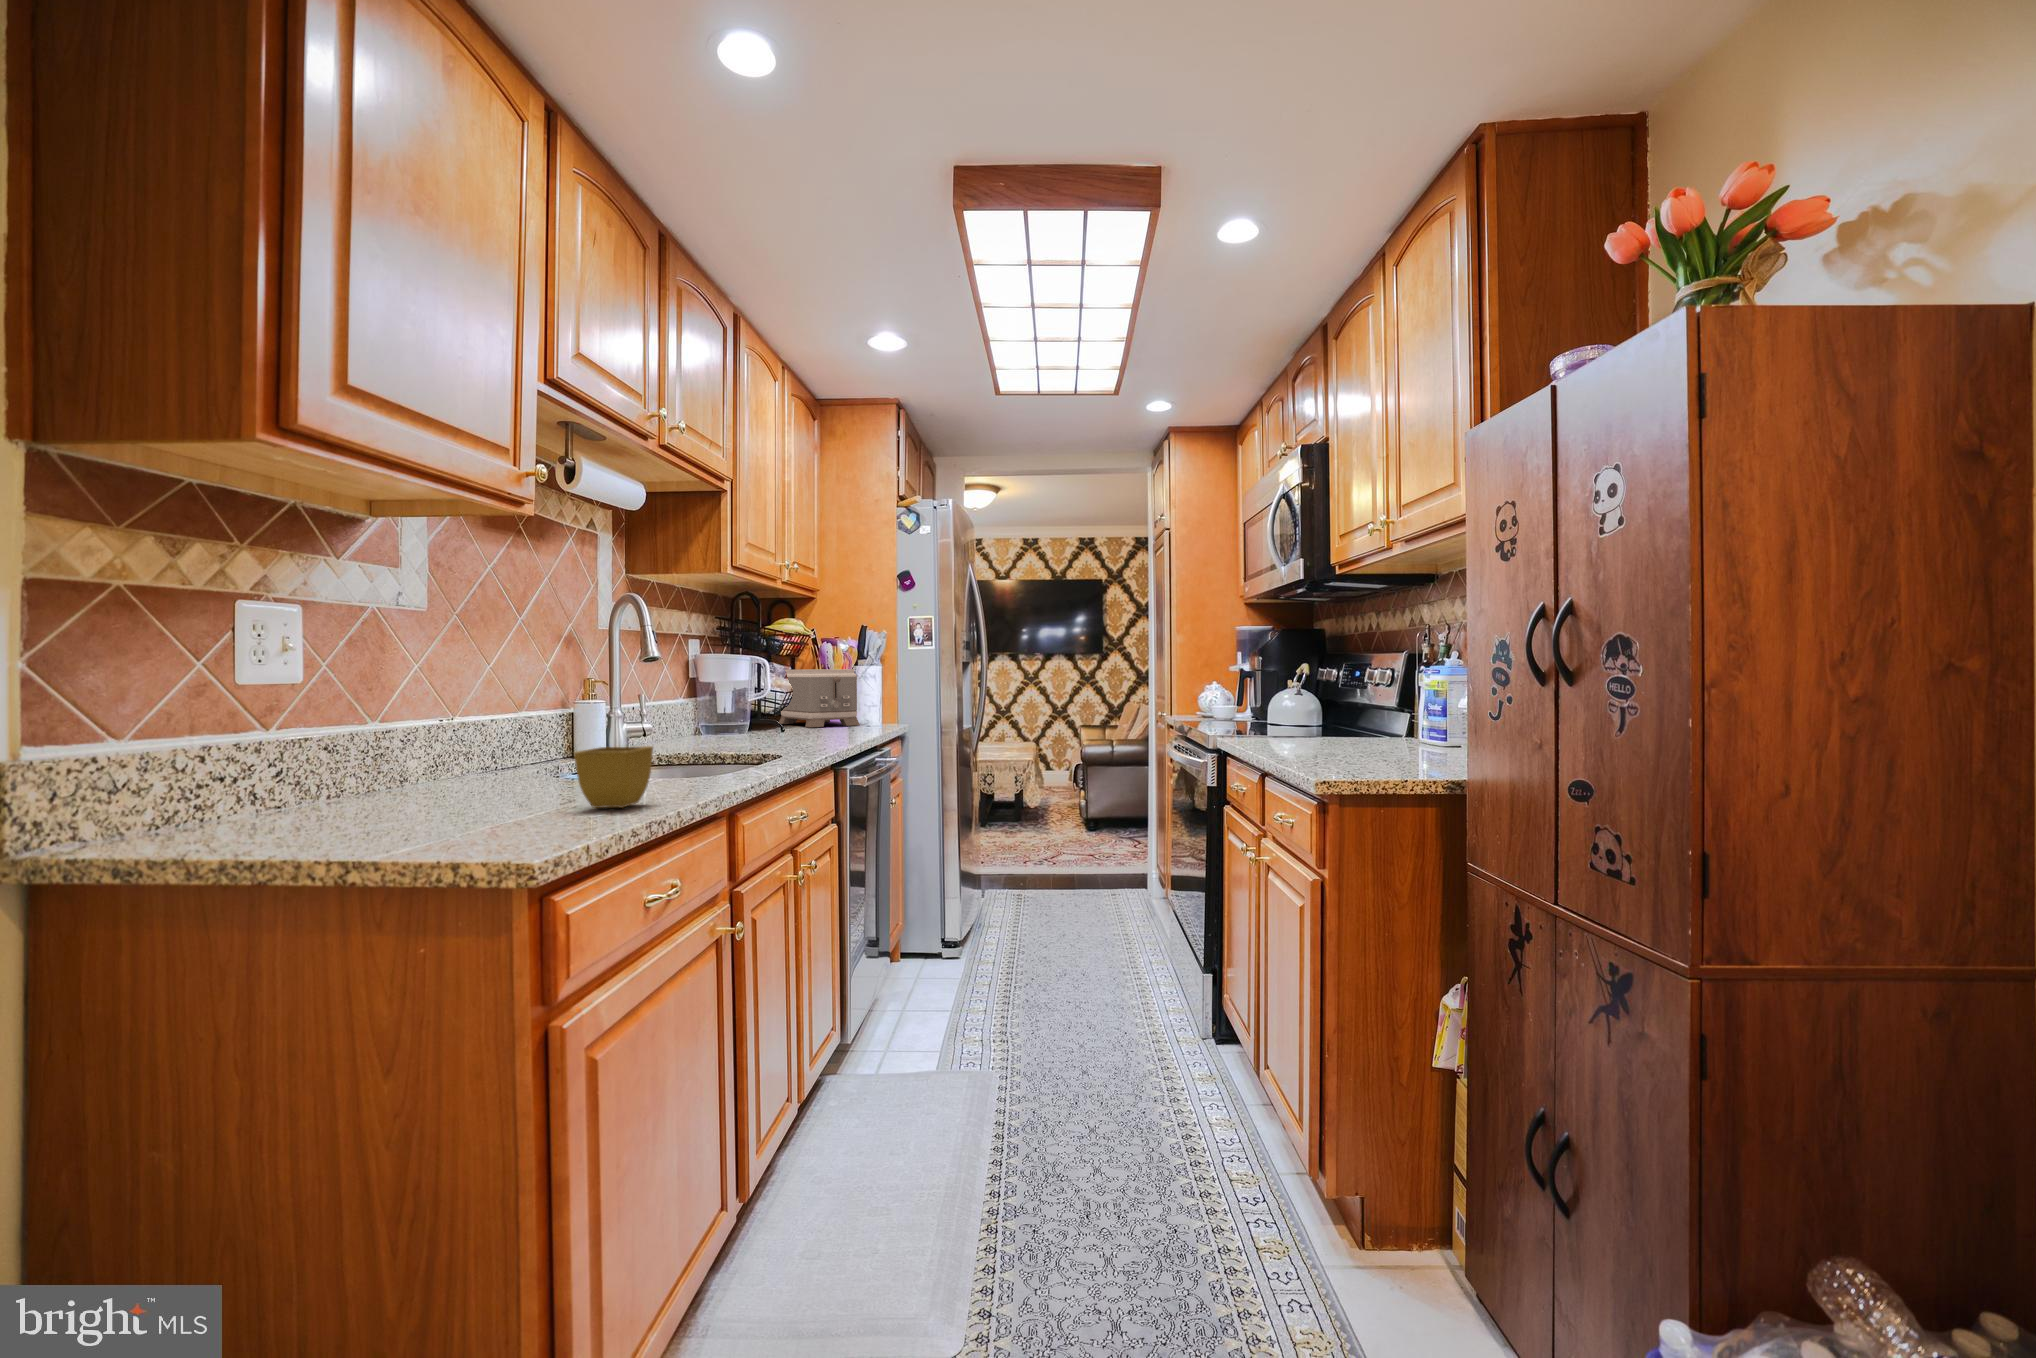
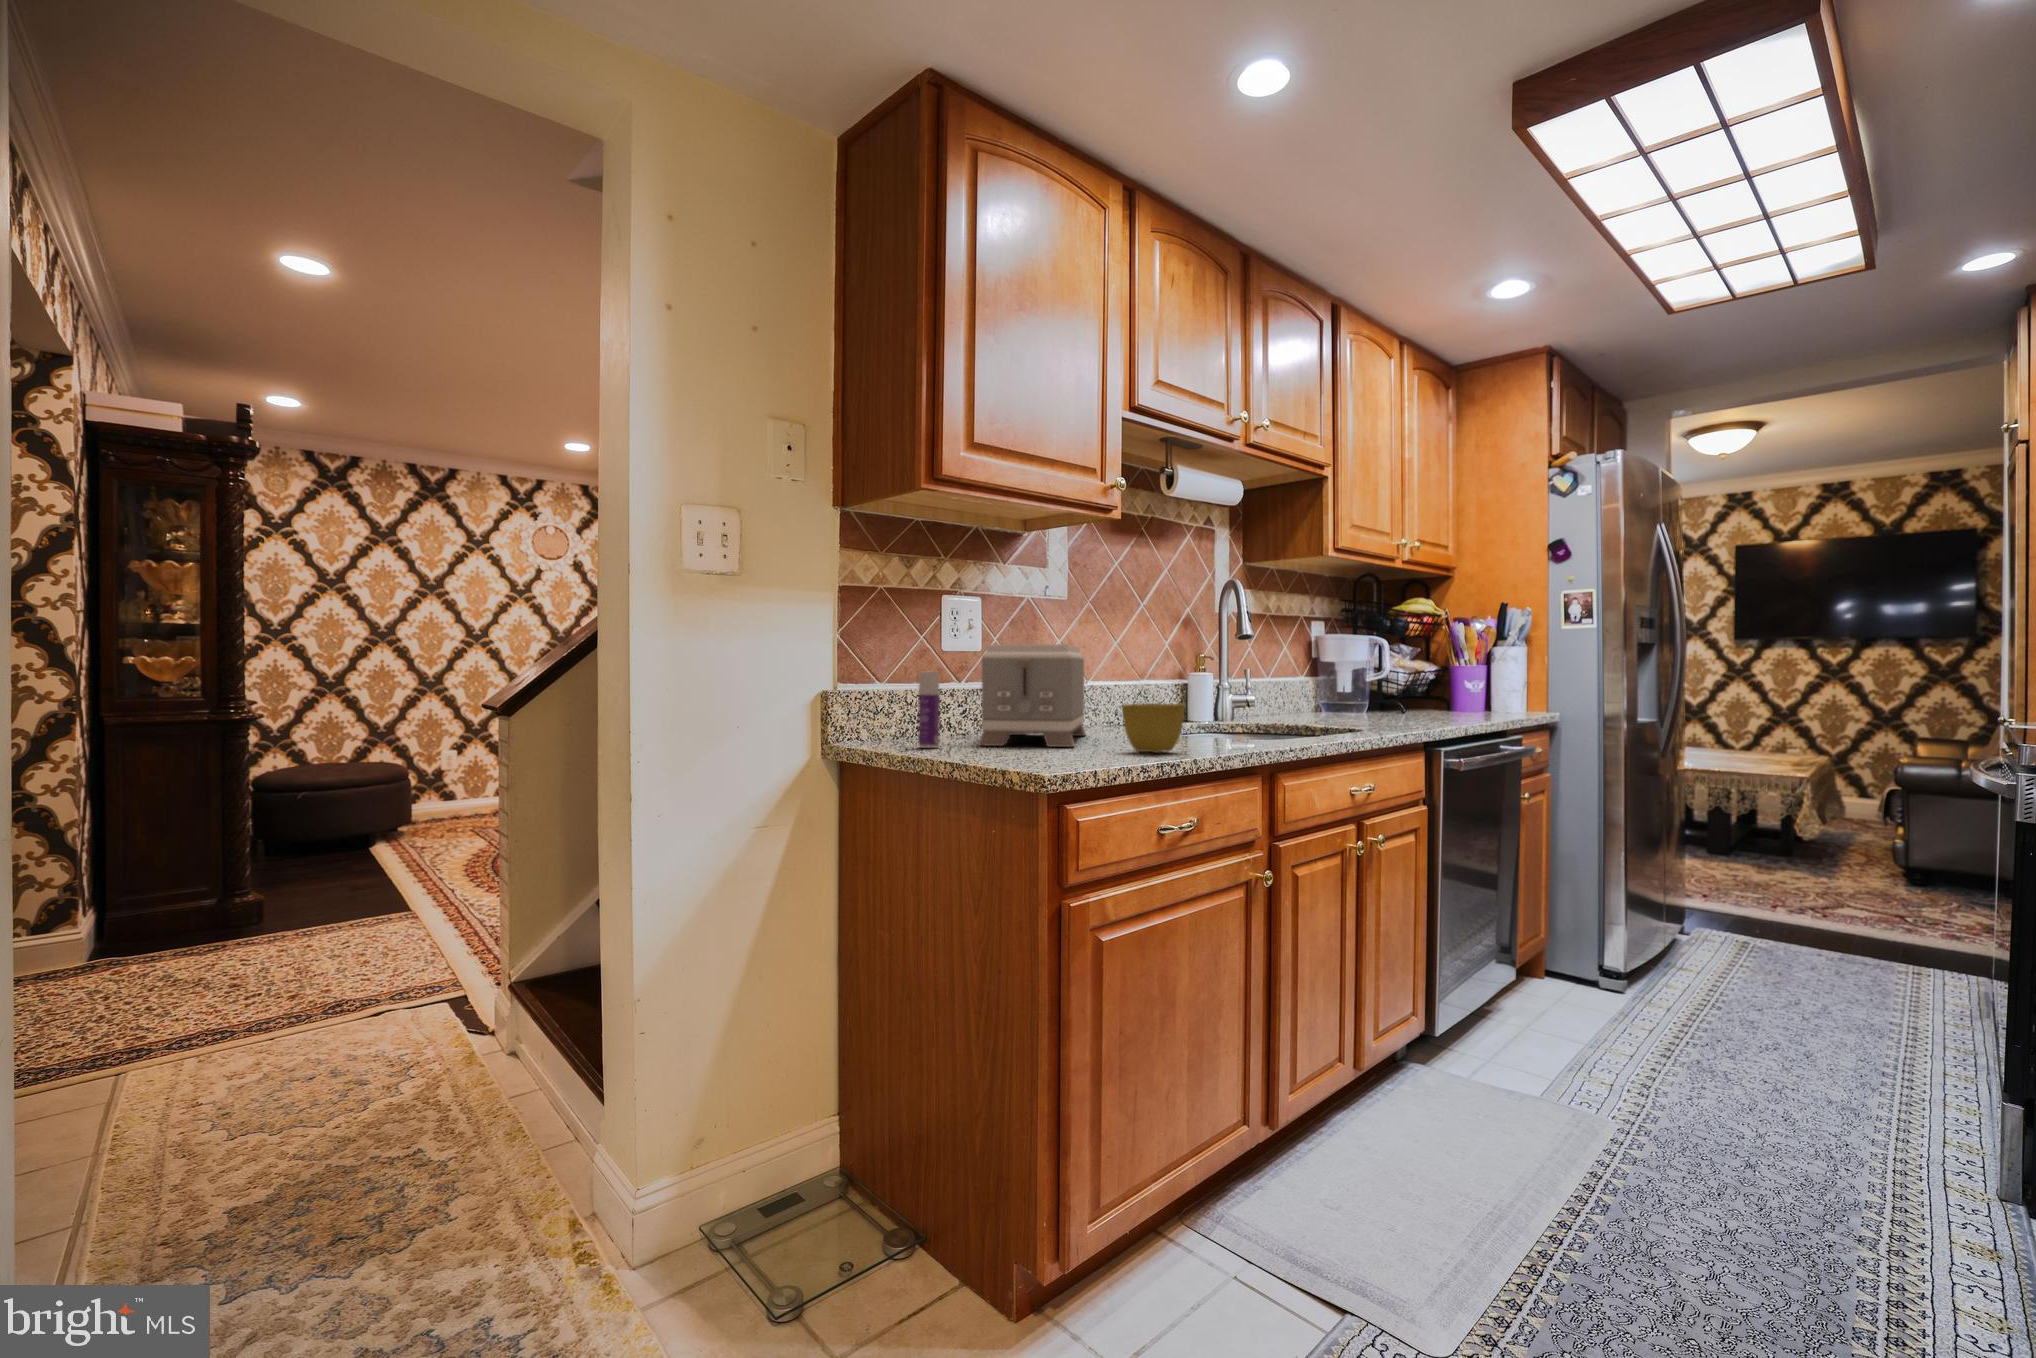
toaster: present [779,669,860,727] -> present [979,644,1086,747]
bottle: none [222,720,265,839] -> present [918,672,940,748]

